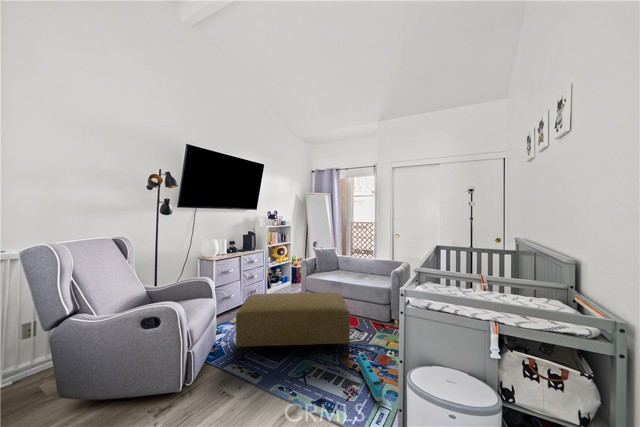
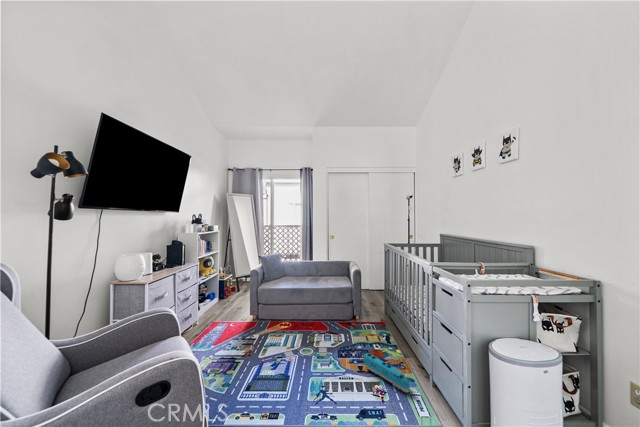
ottoman: present [236,292,350,360] -> none [217,299,348,406]

